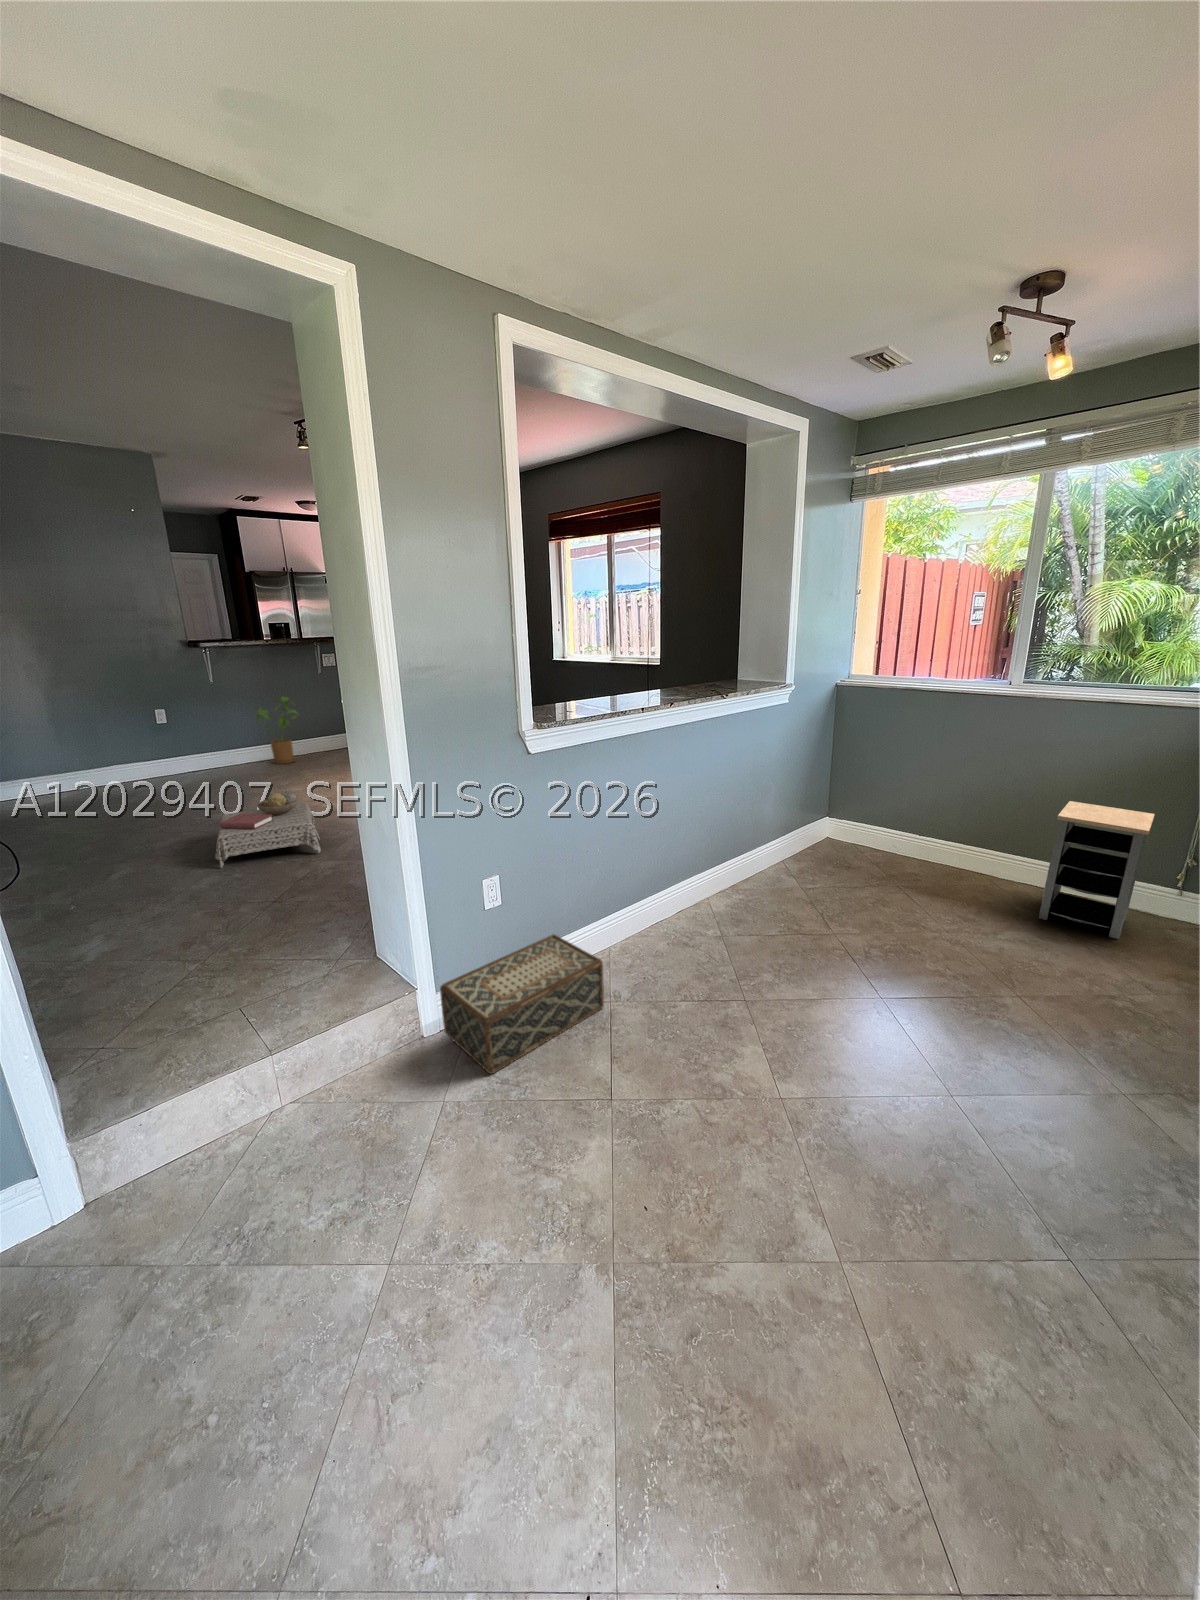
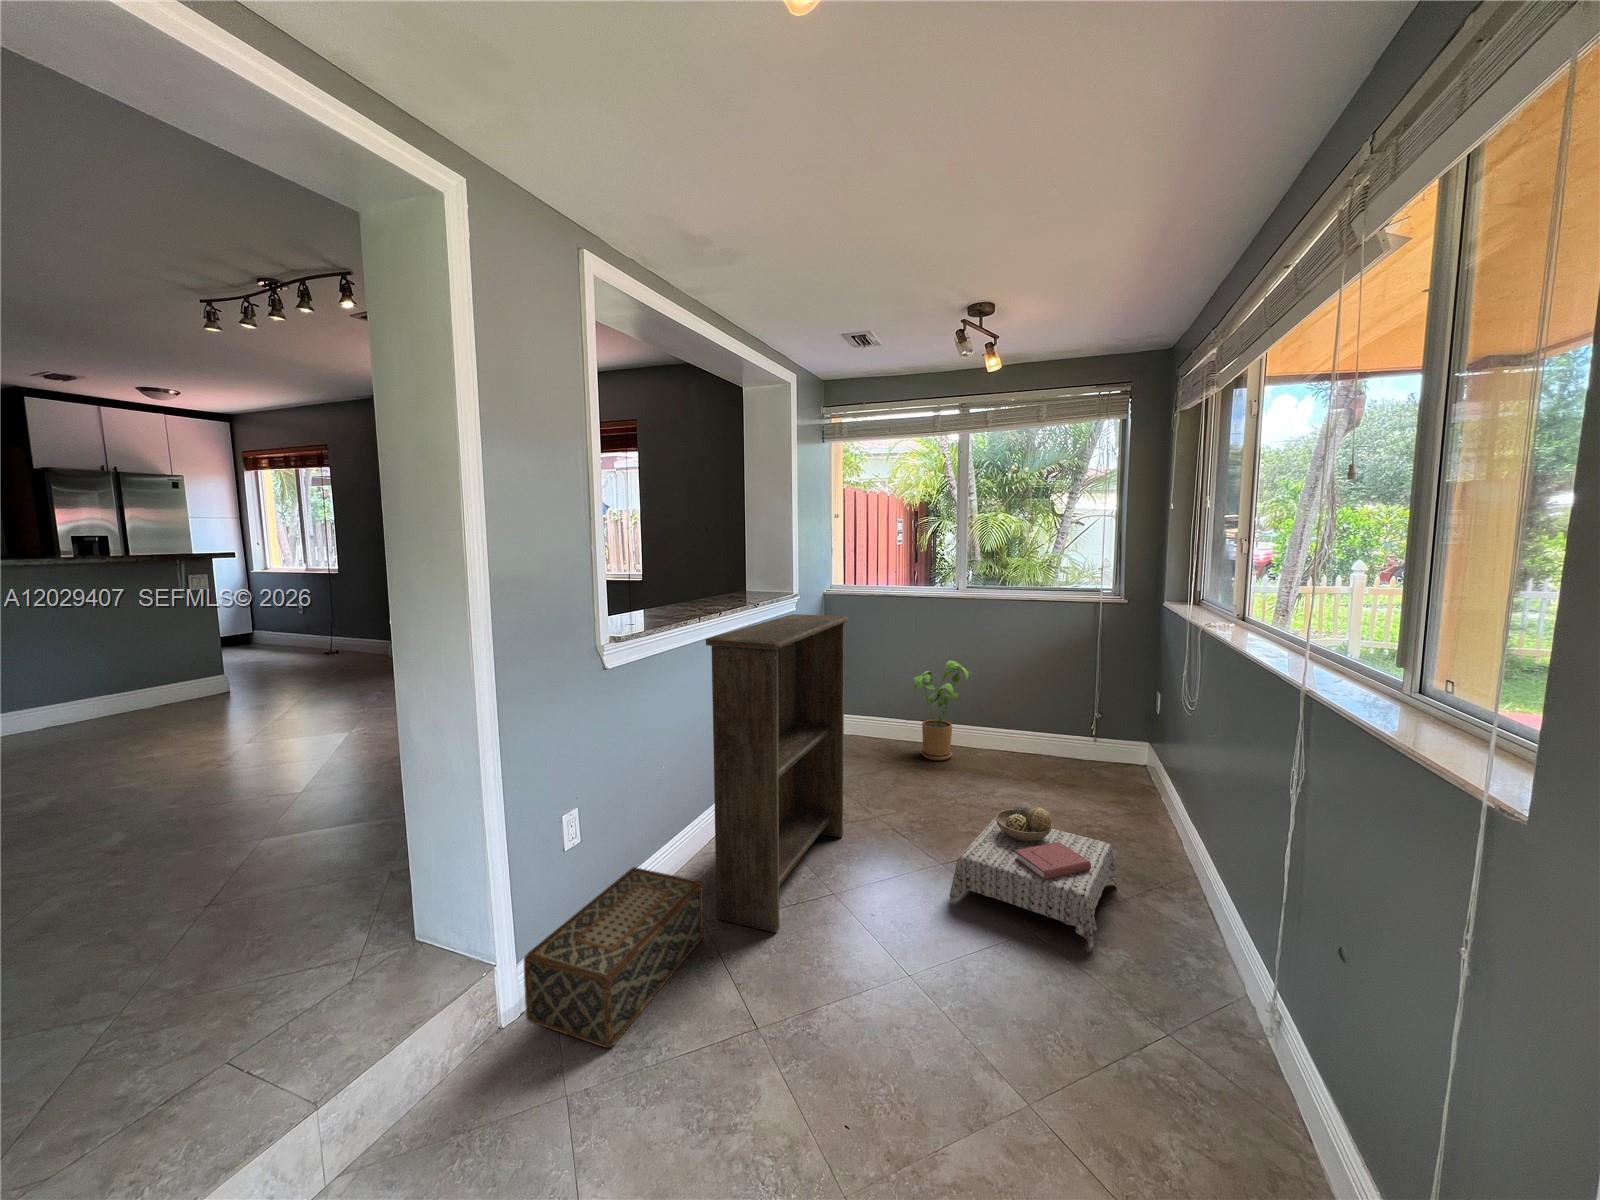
house plant: present [256,697,297,764] -> present [914,660,971,760]
bookshelf: none [614,710,807,1022] -> present [706,614,848,933]
ottoman: present [215,792,321,869] -> present [950,802,1118,950]
side table: present [1039,801,1155,939] -> none [1012,676,1073,778]

